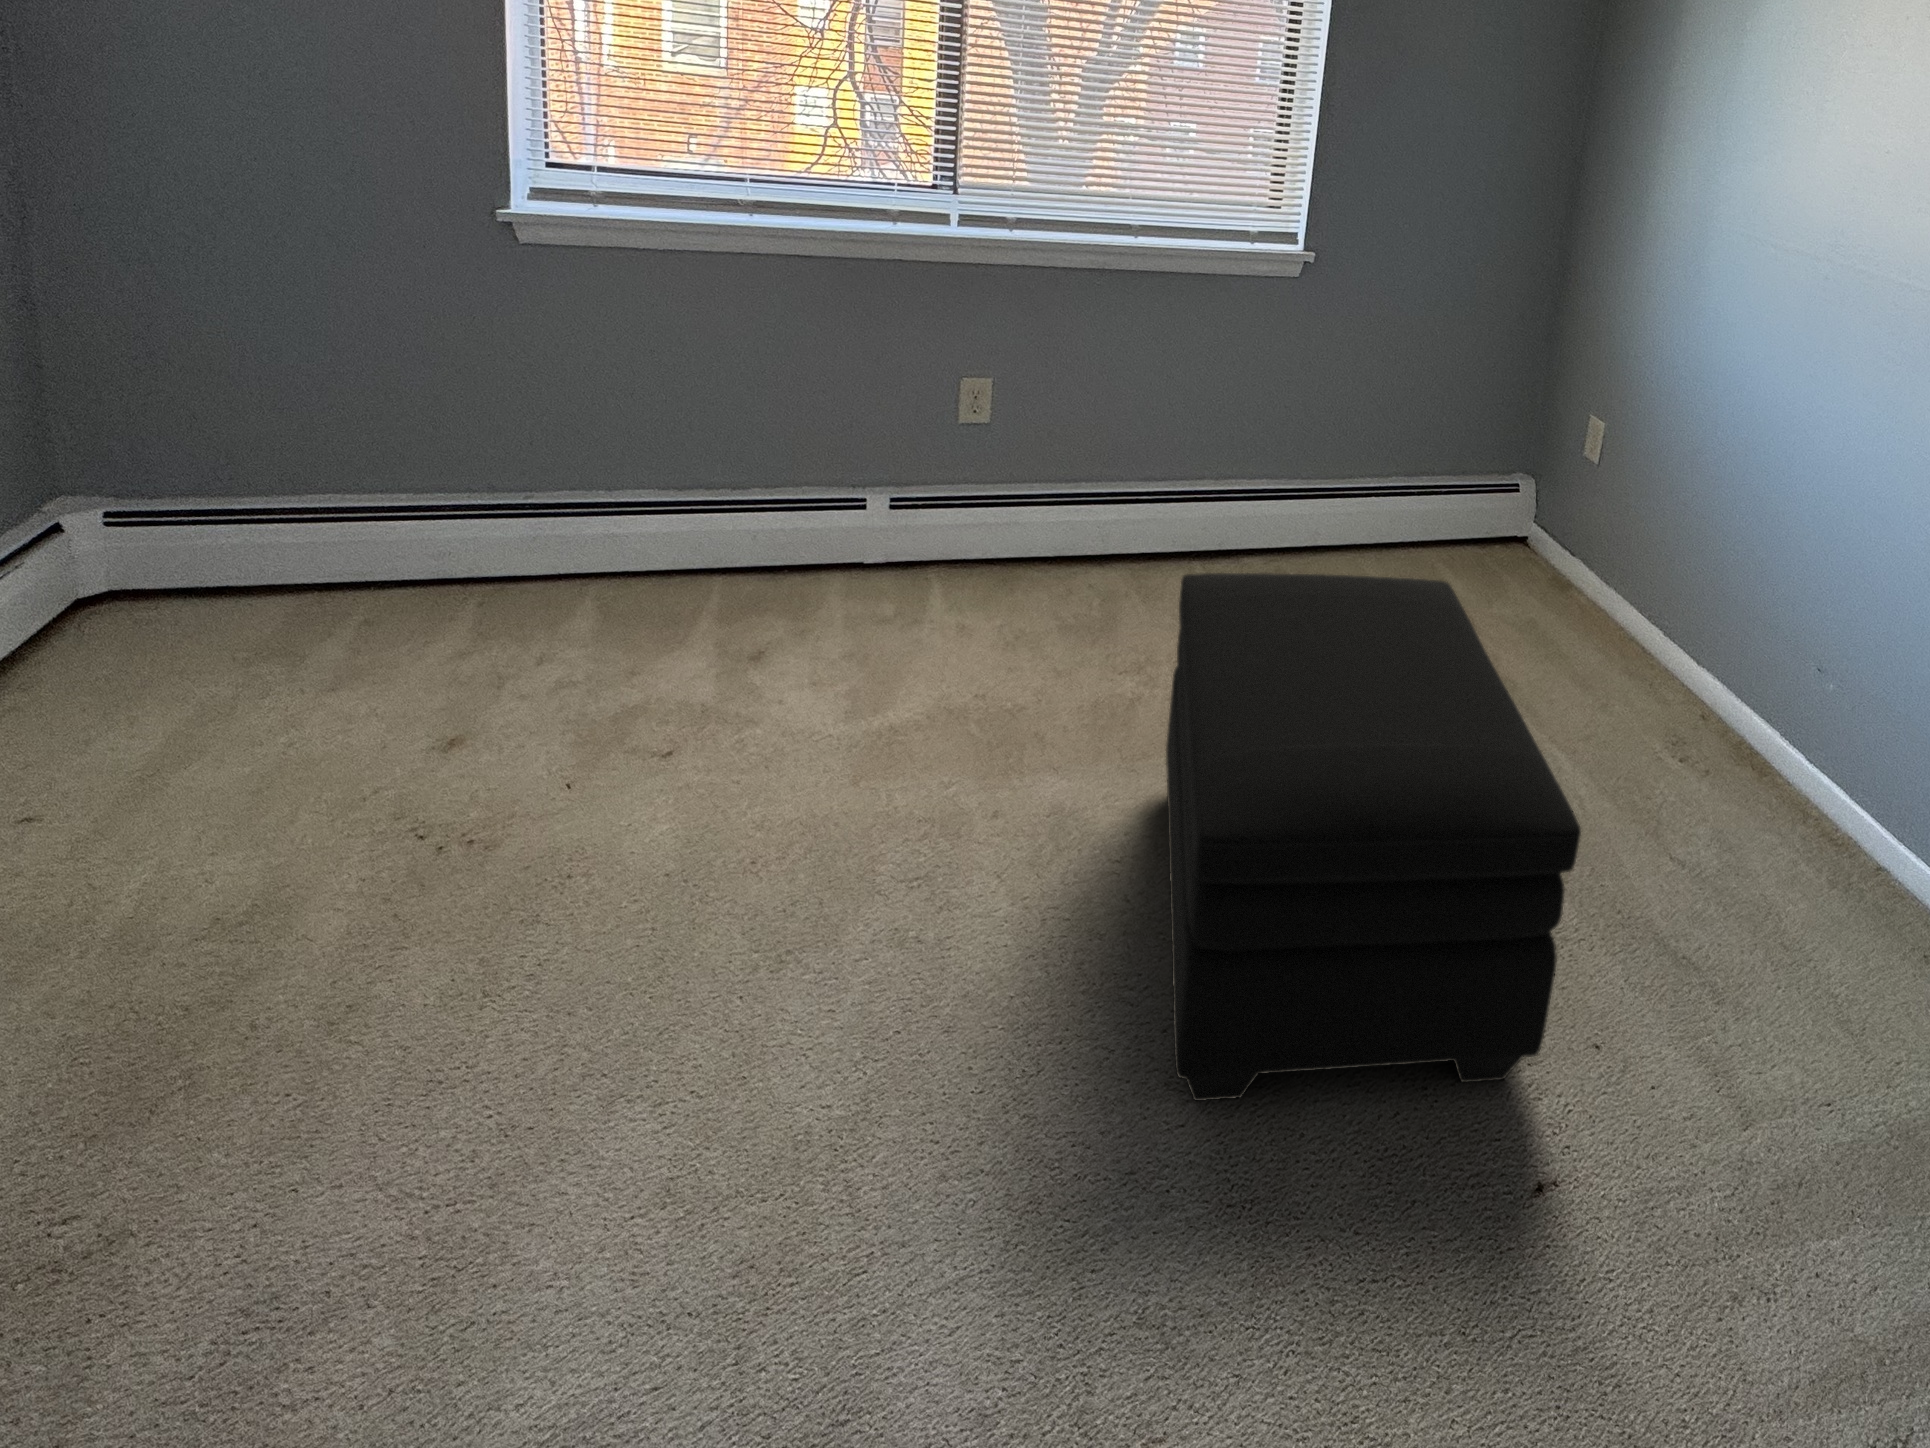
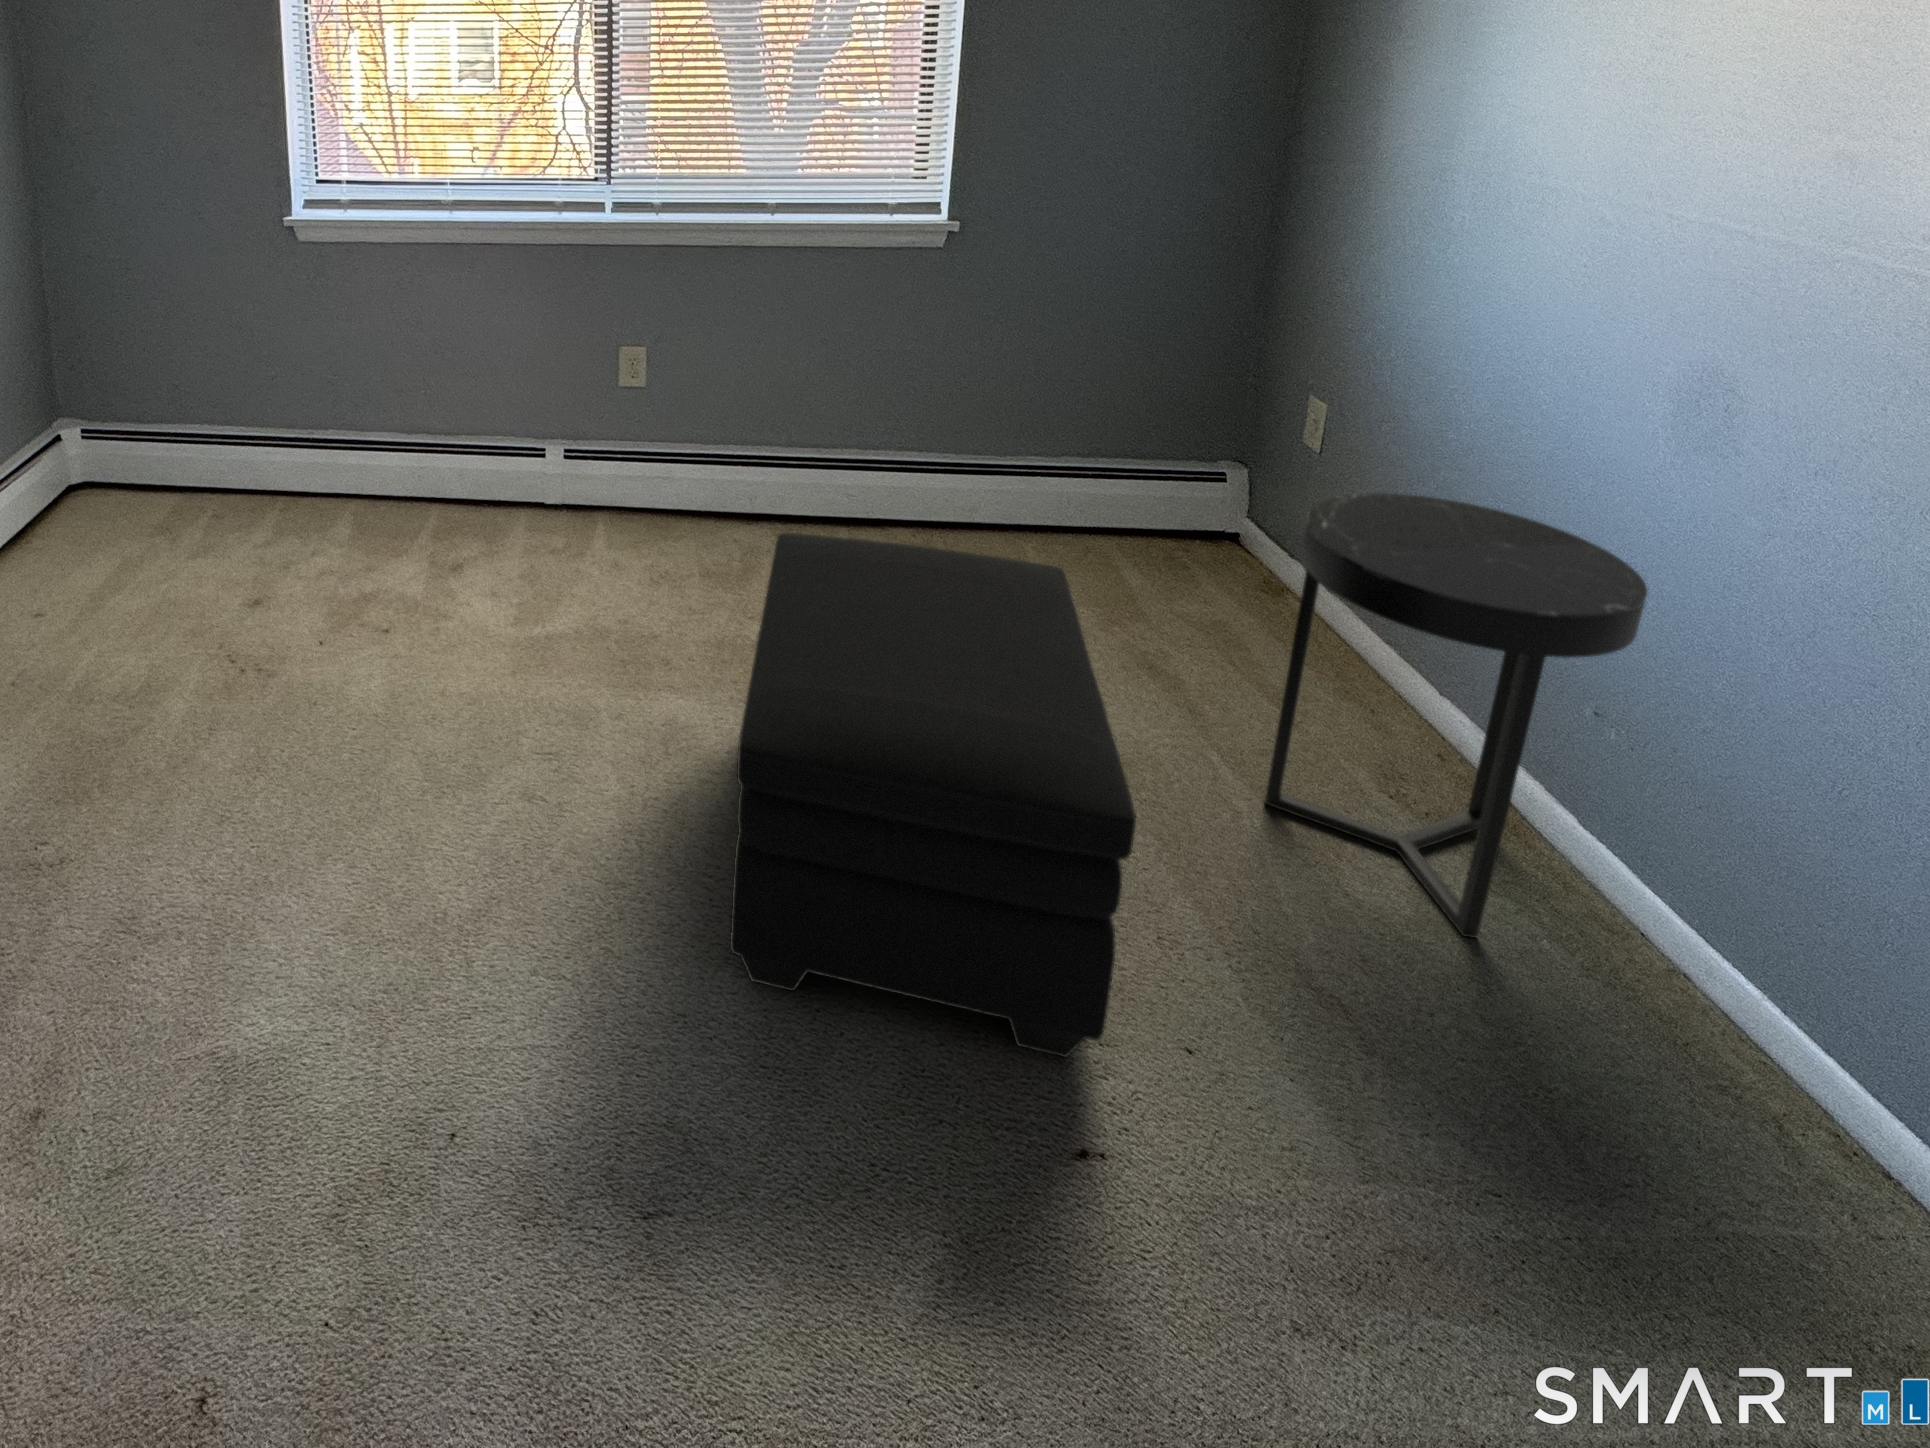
side table: none [1594,490,1859,859] -> present [1264,493,1647,938]

